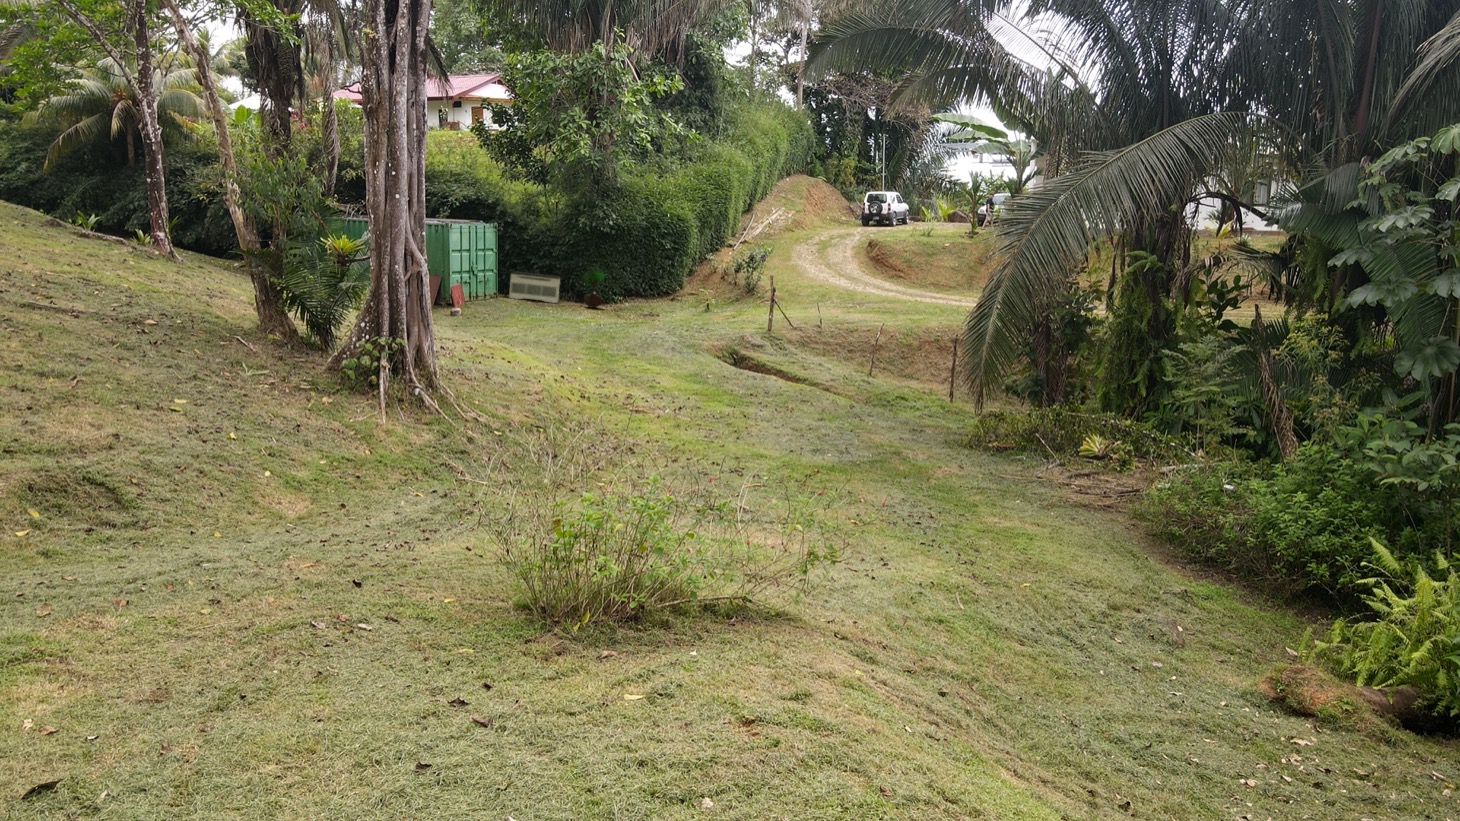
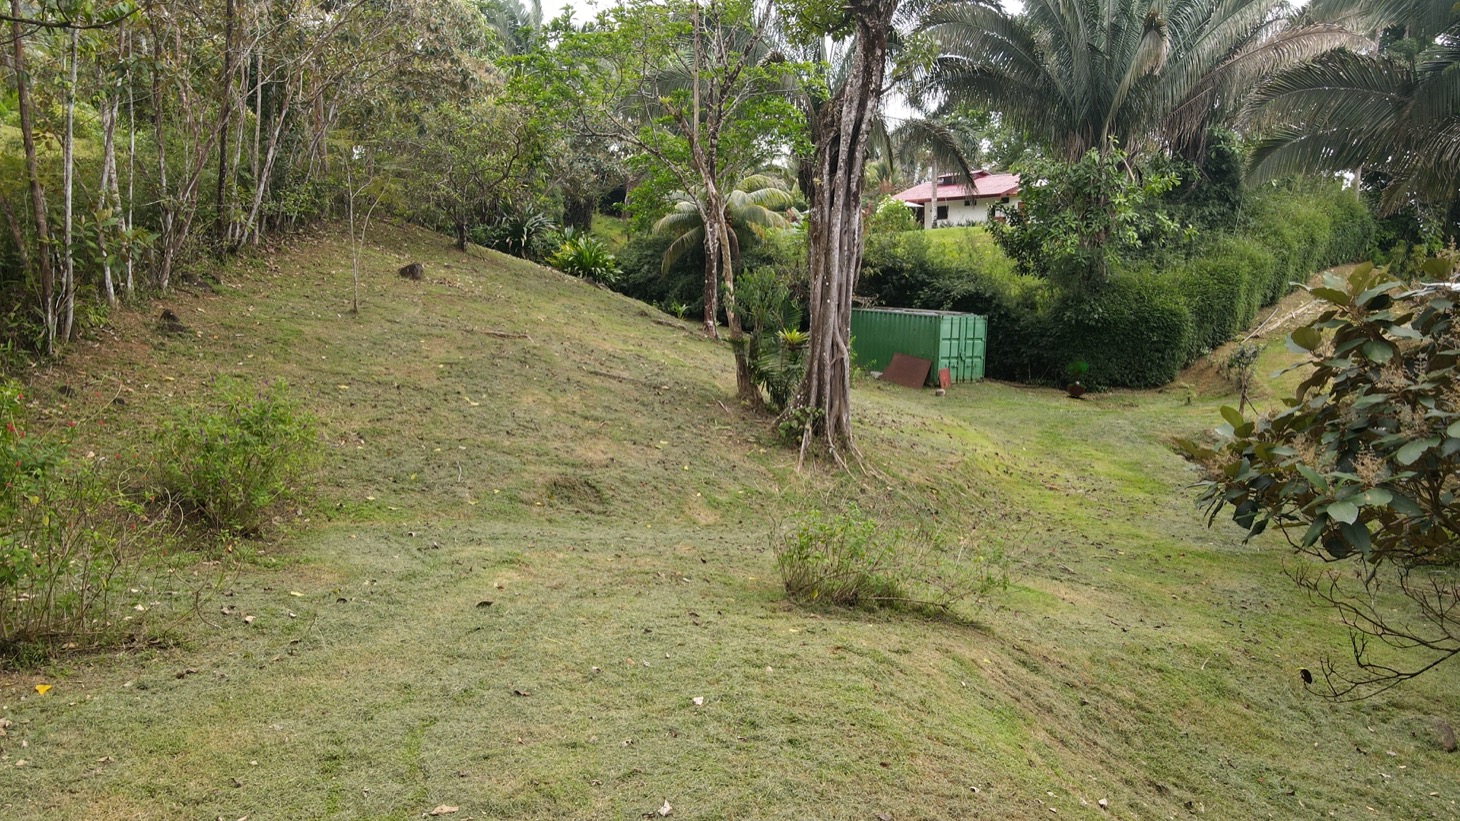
bench: present [509,272,560,303] -> none [996,359,1047,391]

